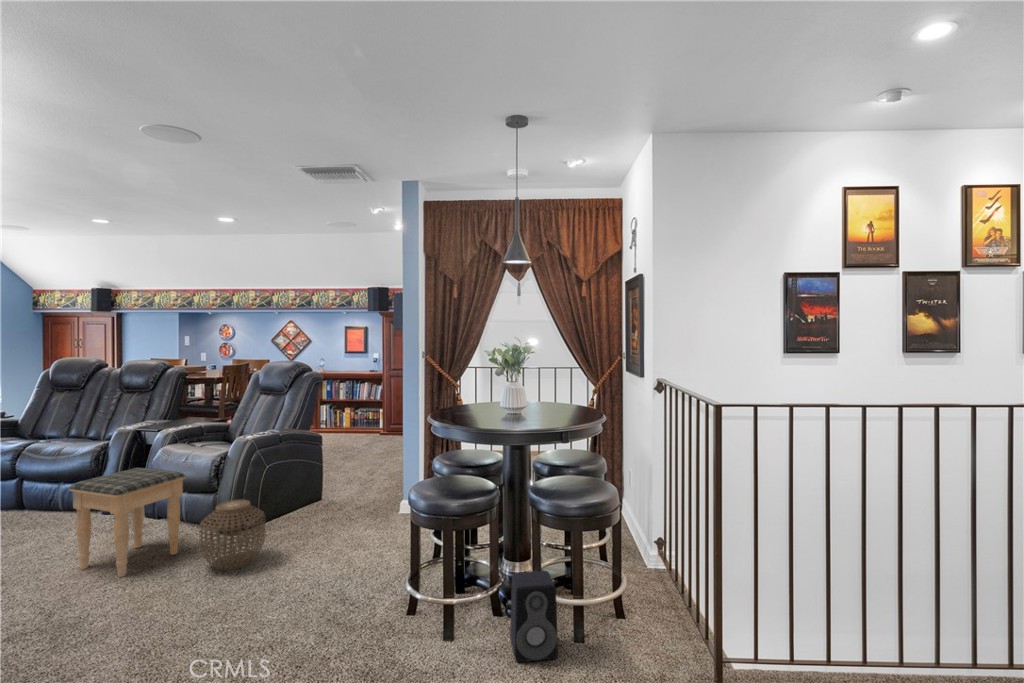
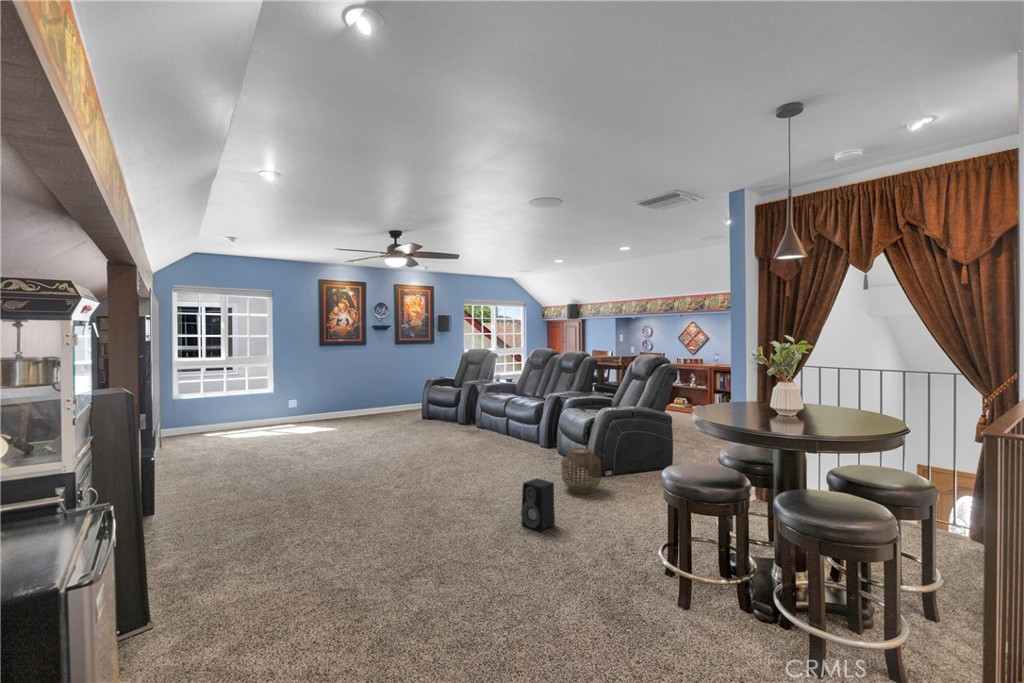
footstool: present [69,468,185,577] -> none [509,418,563,480]
speaker: present [510,571,558,662] -> present [521,479,555,531]

